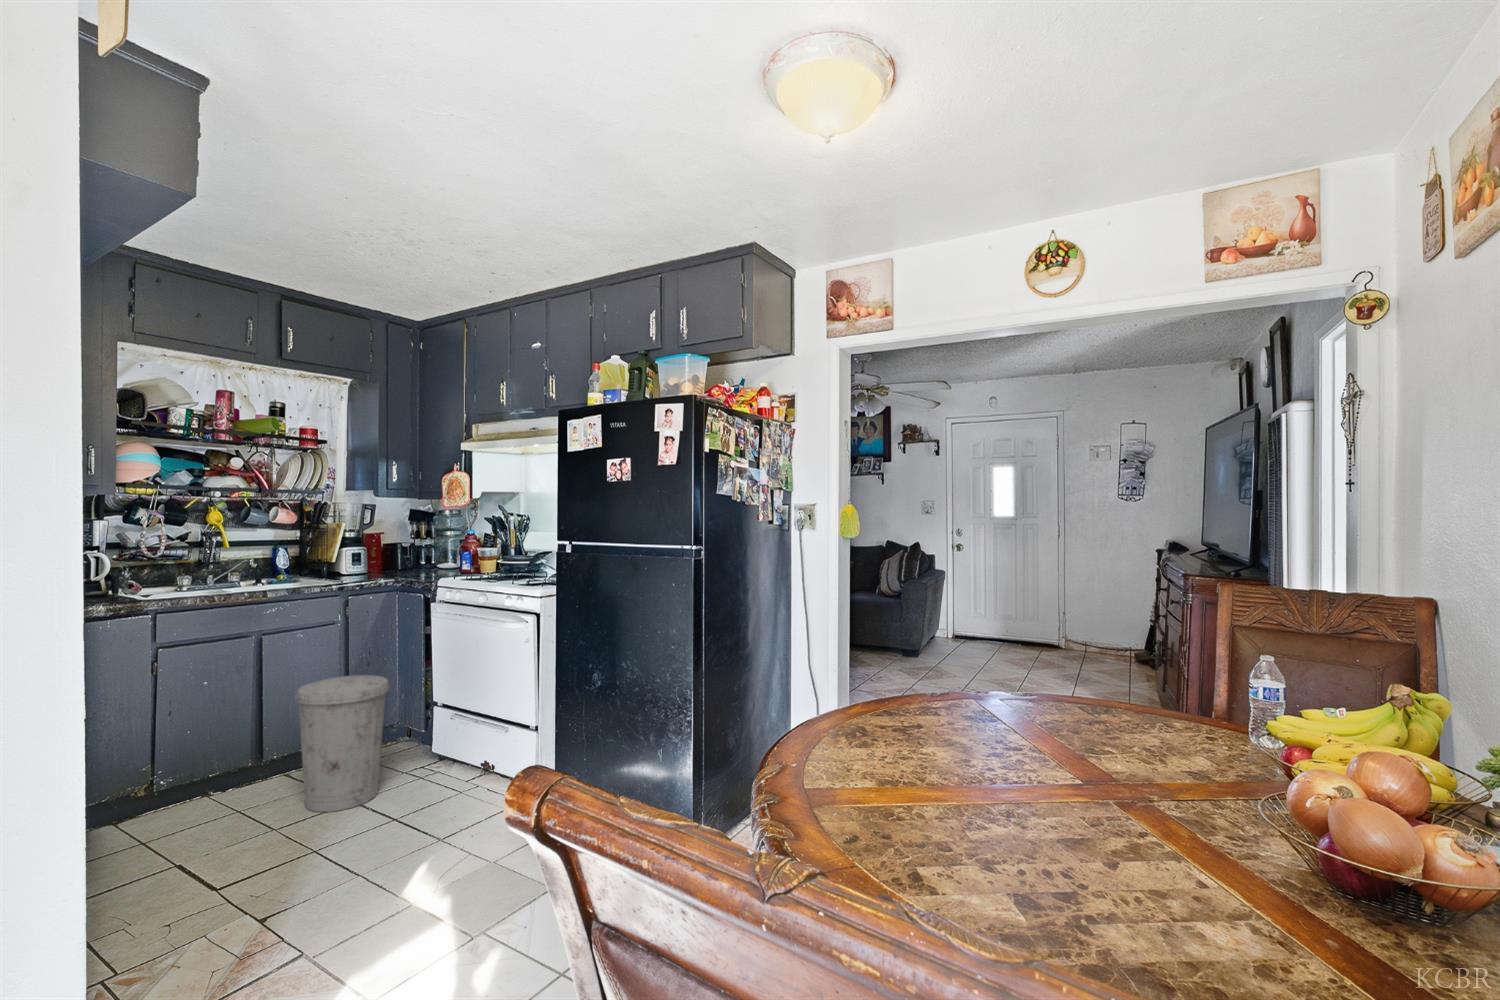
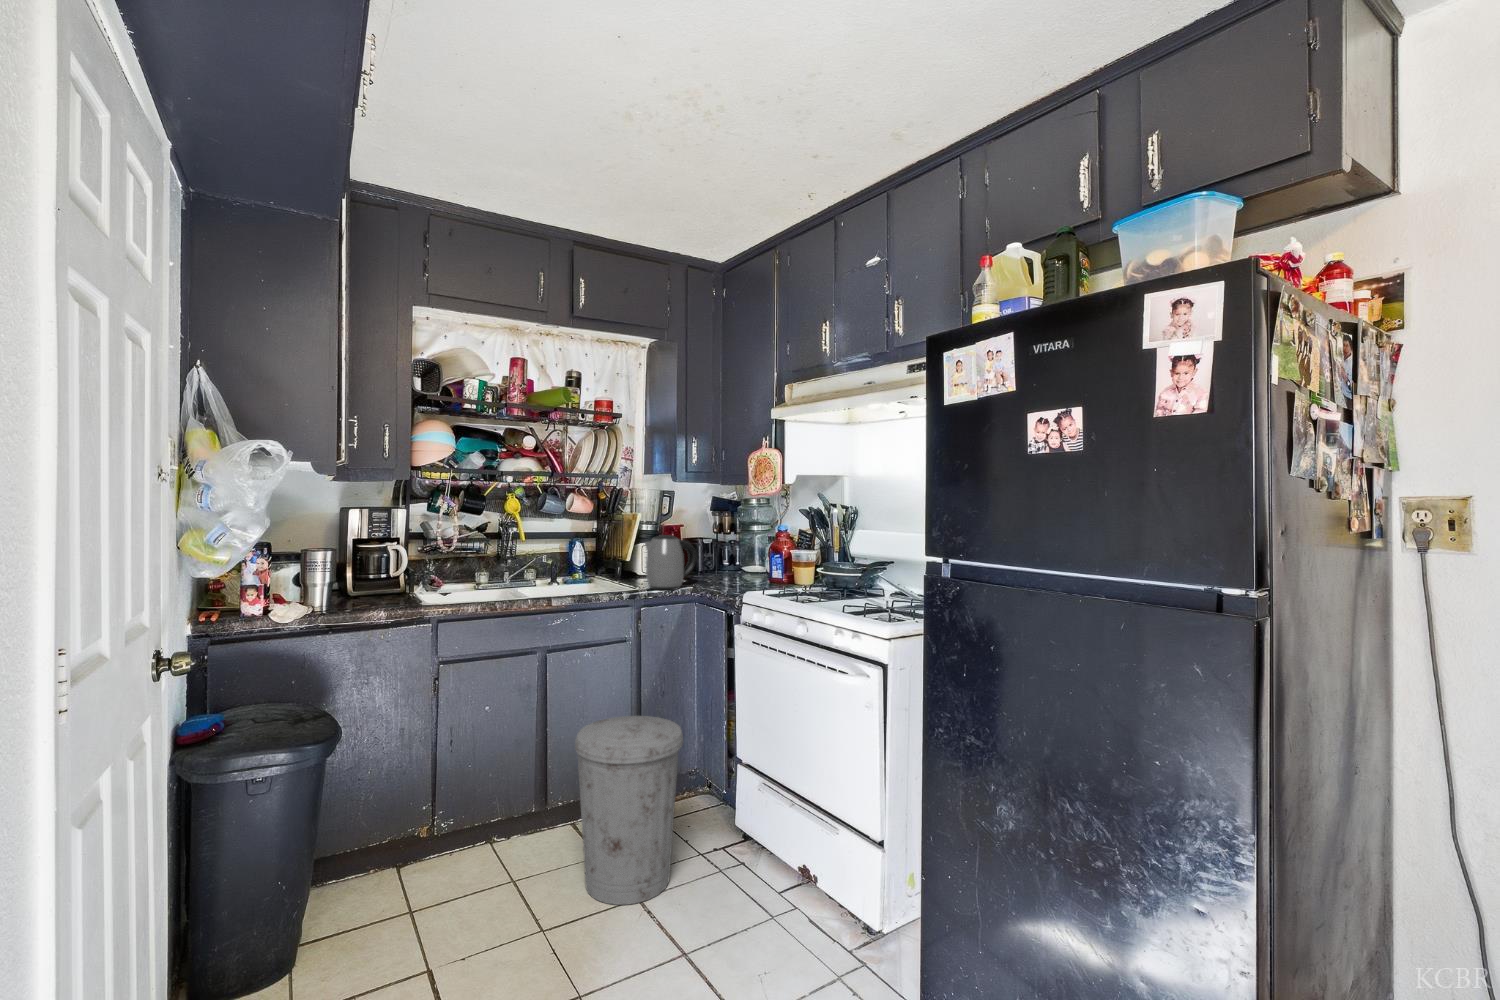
kettle: none [352,539,398,582] -> present [645,535,697,590]

